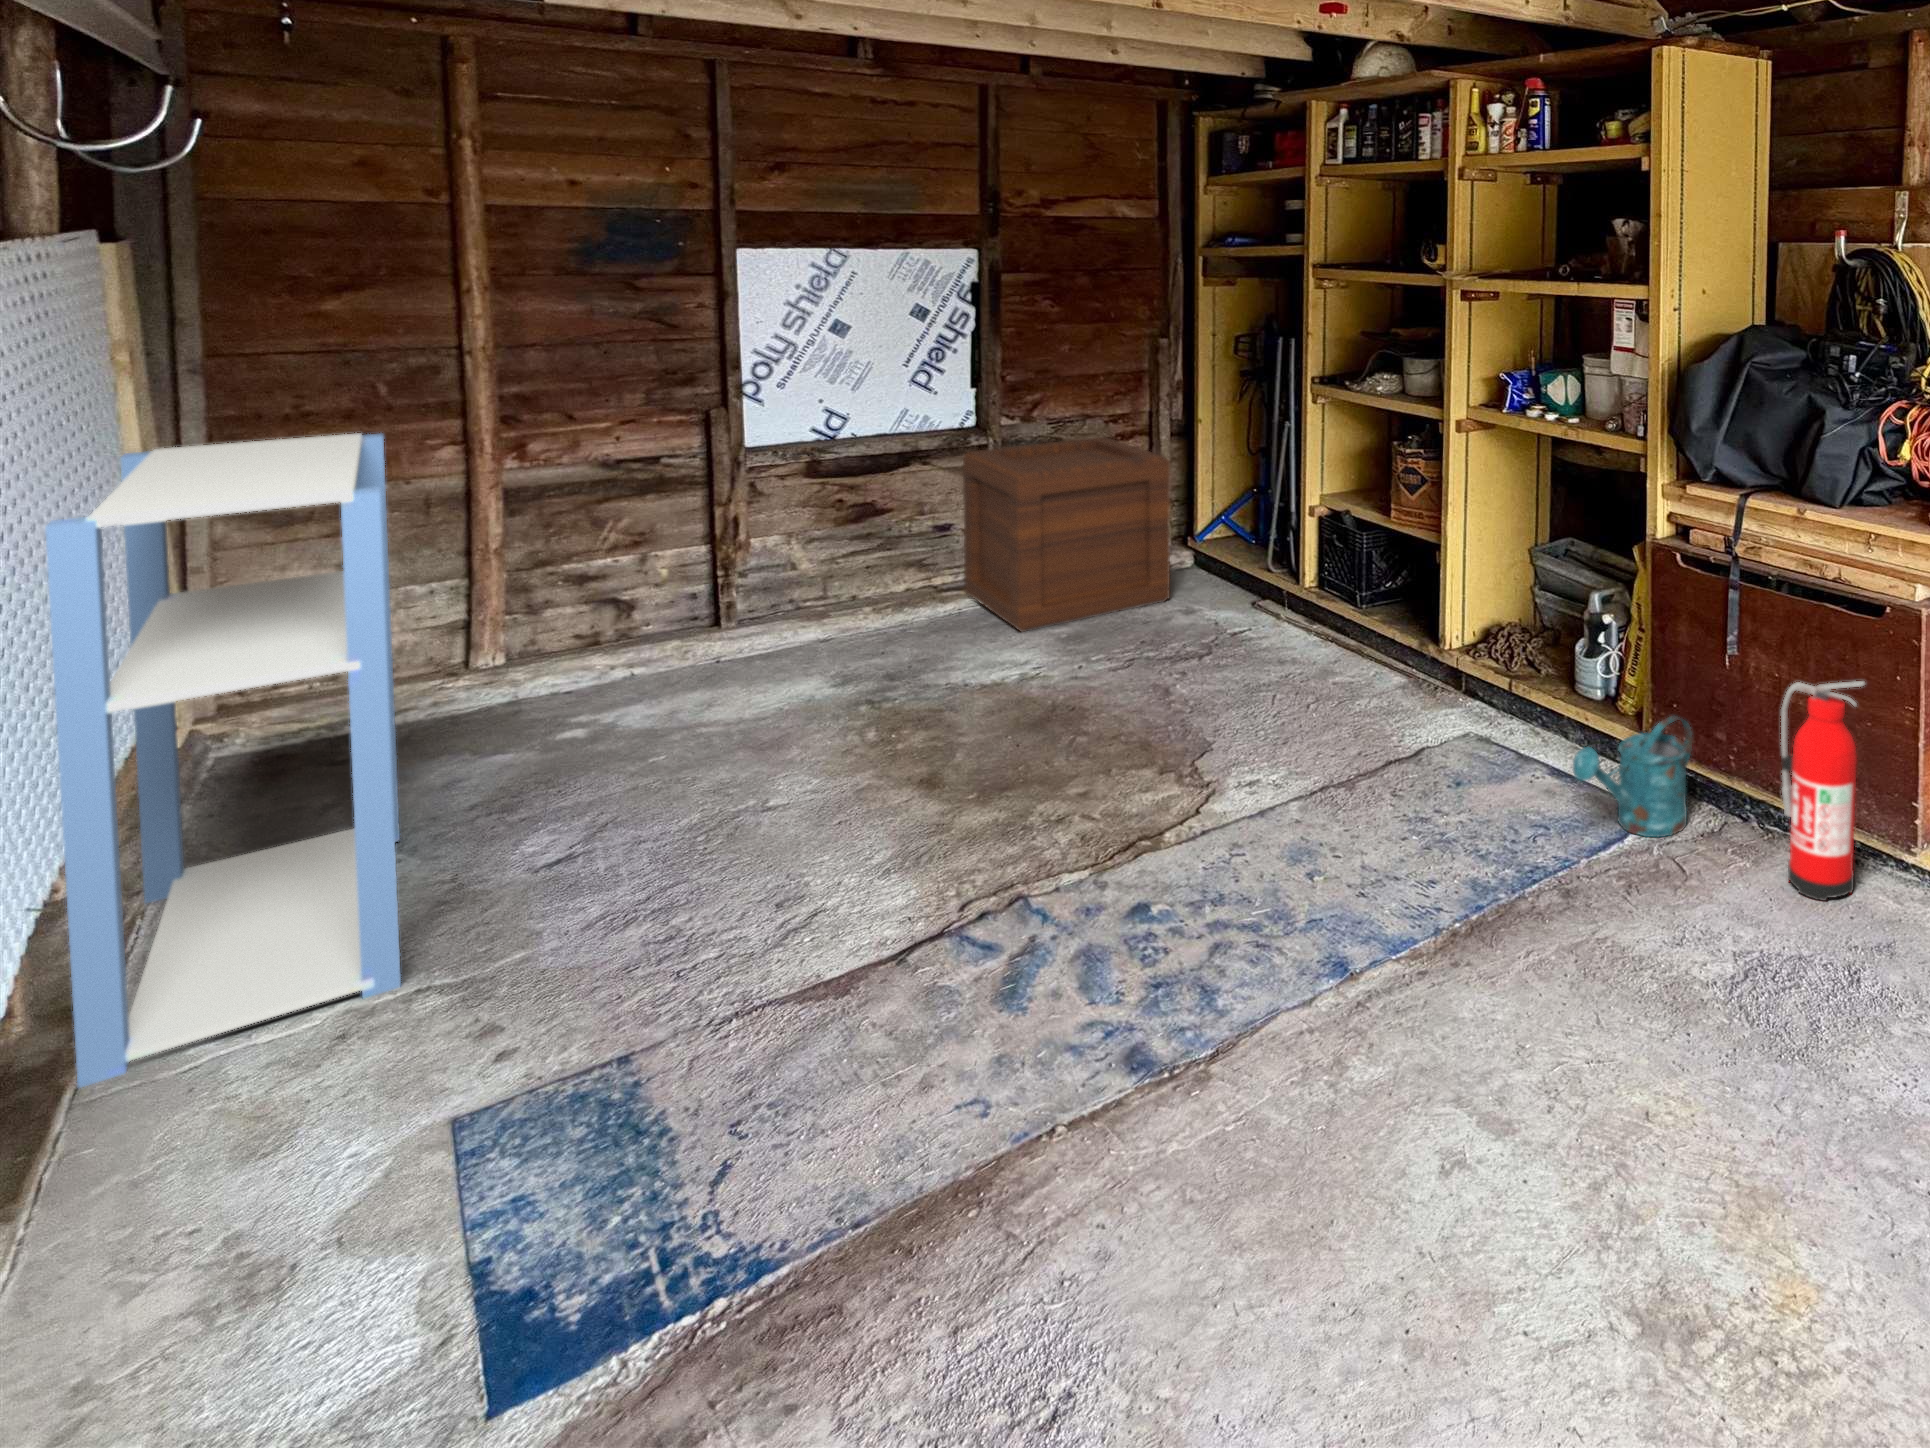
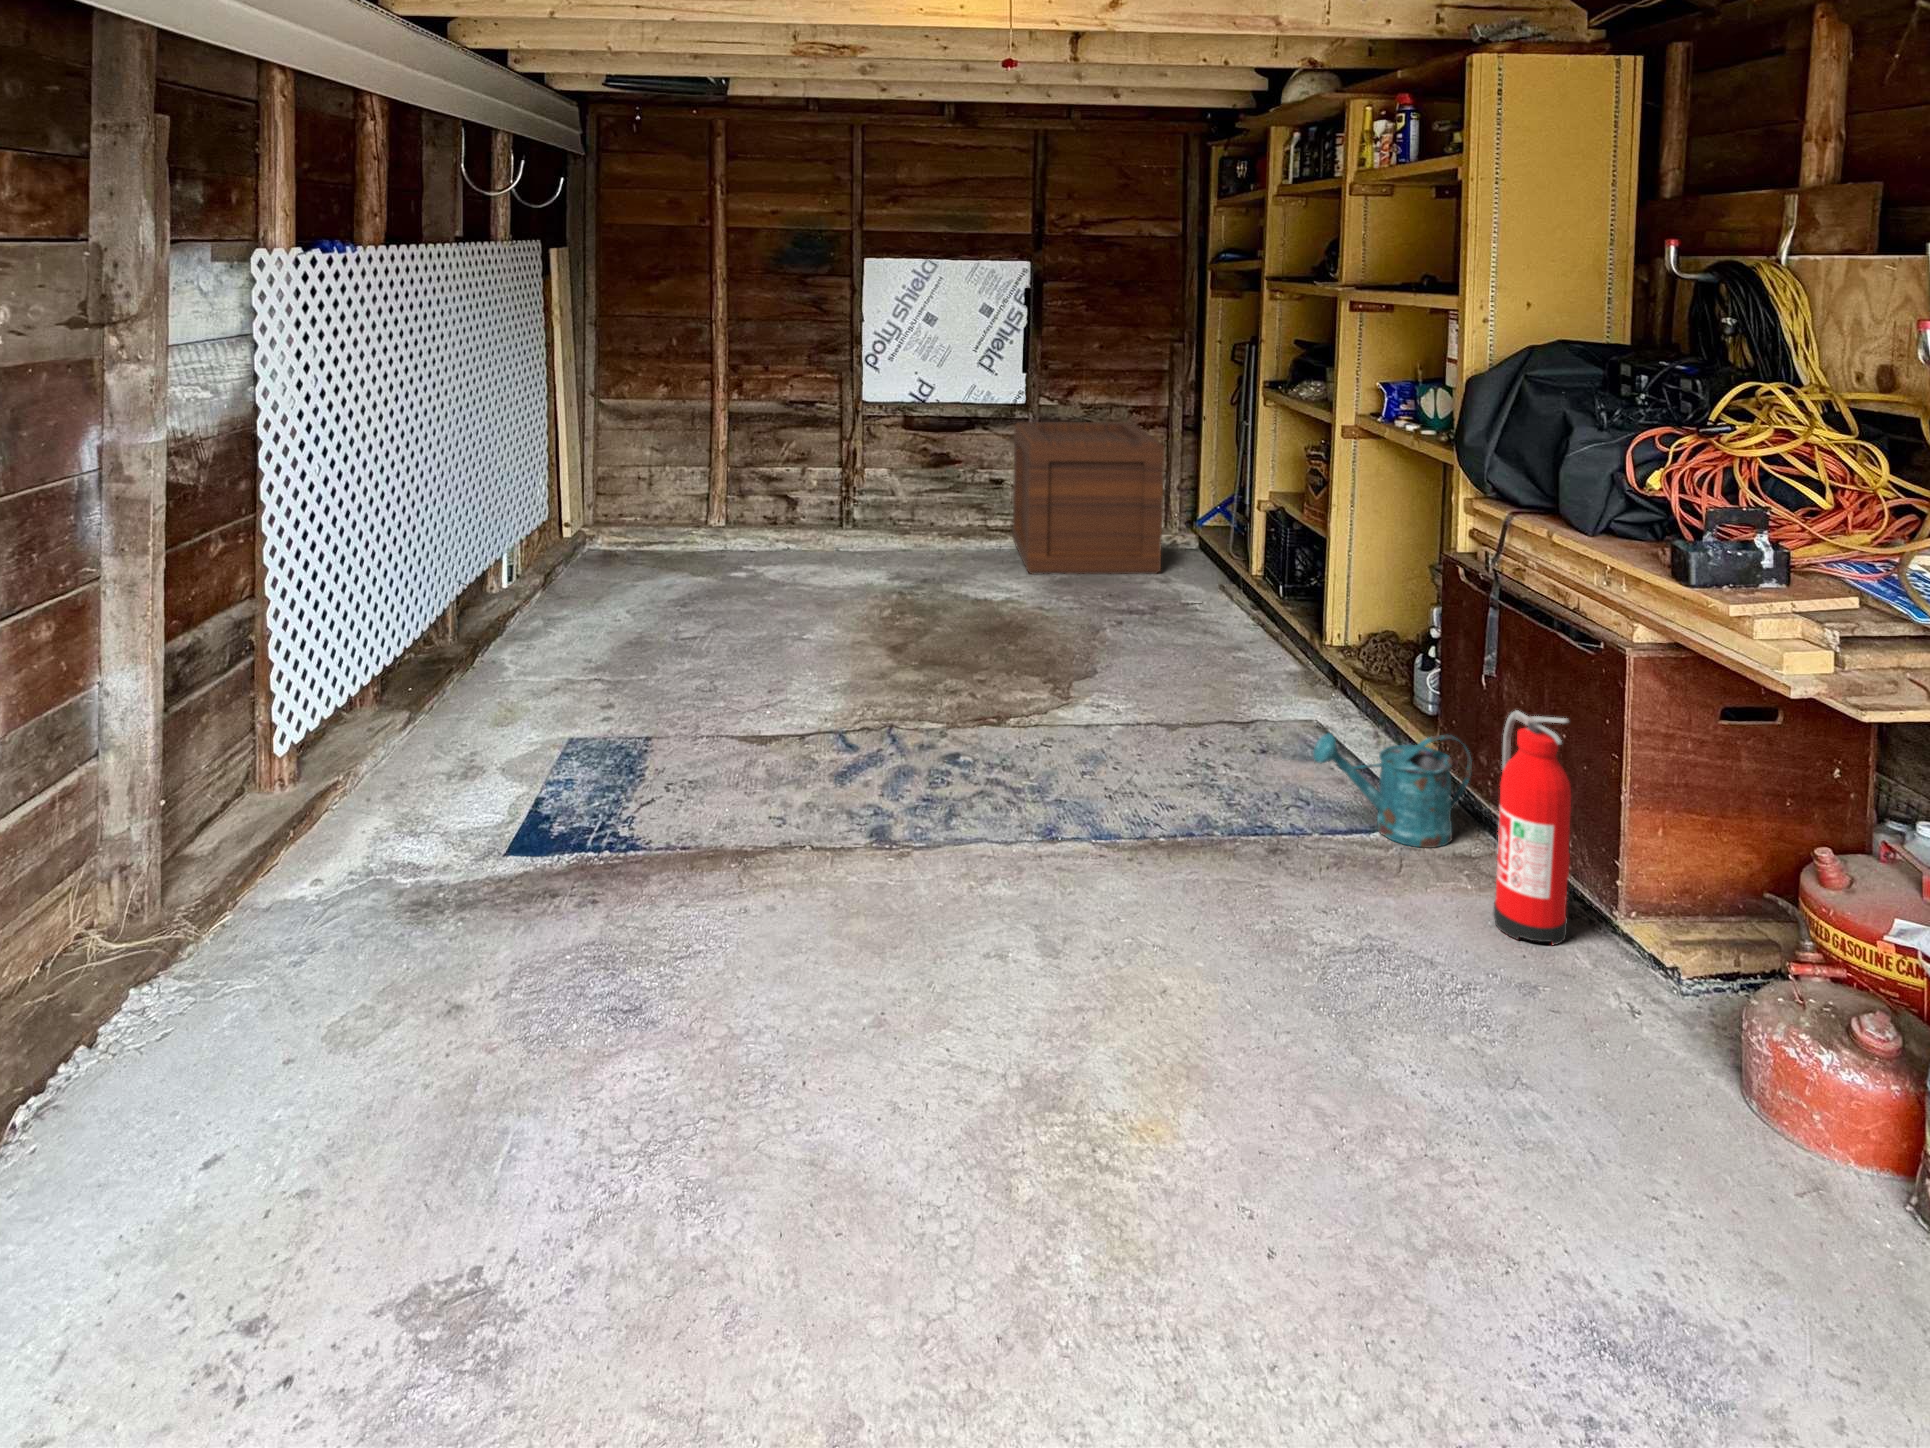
shelving unit: present [45,433,401,1088] -> none [456,357,626,682]

